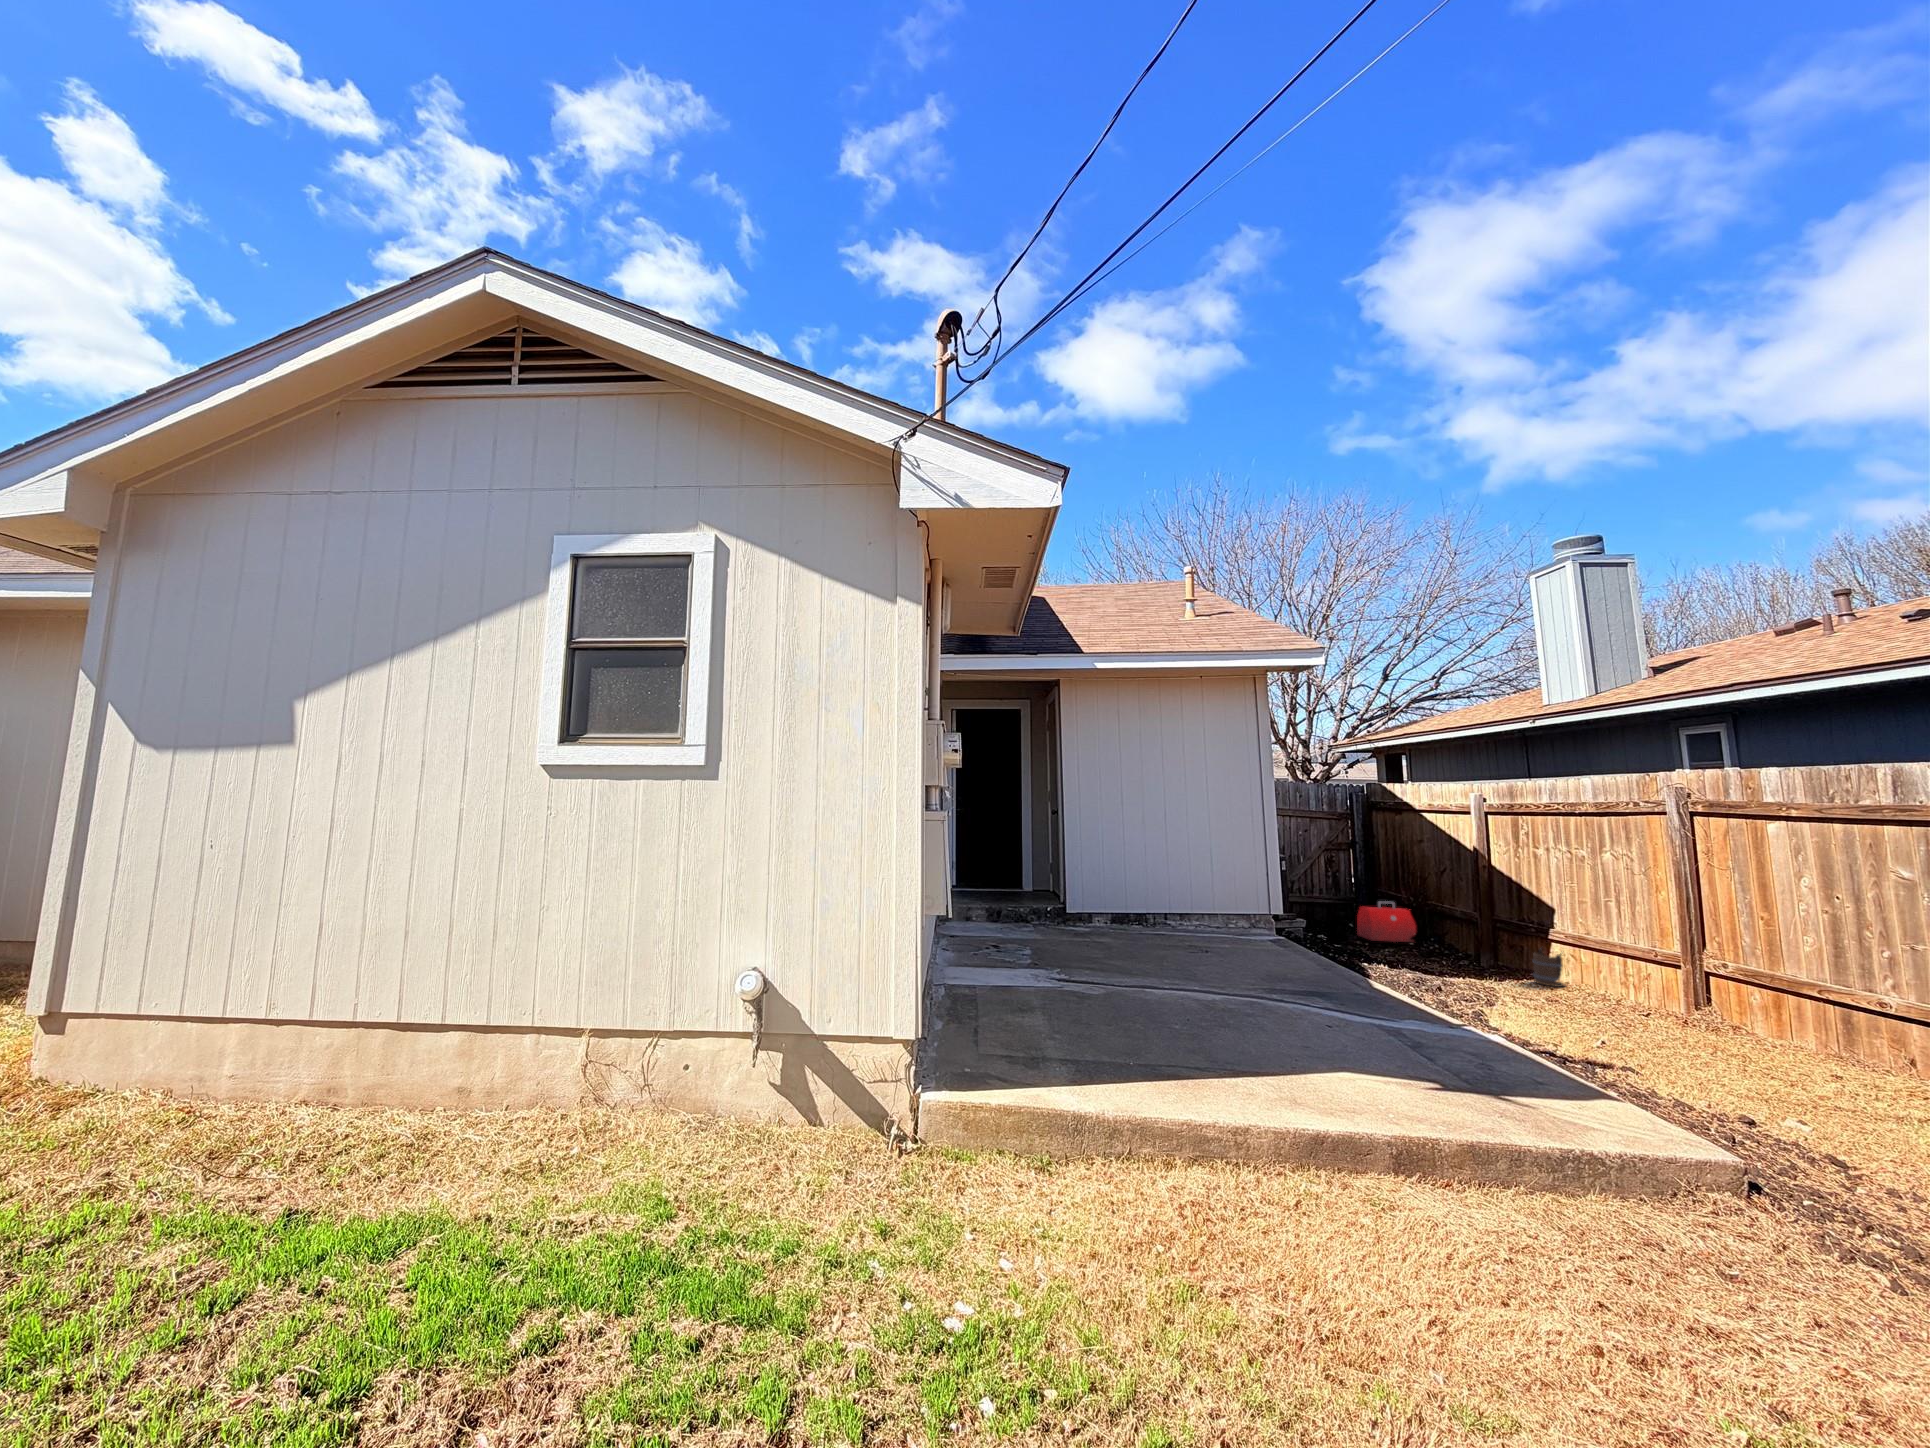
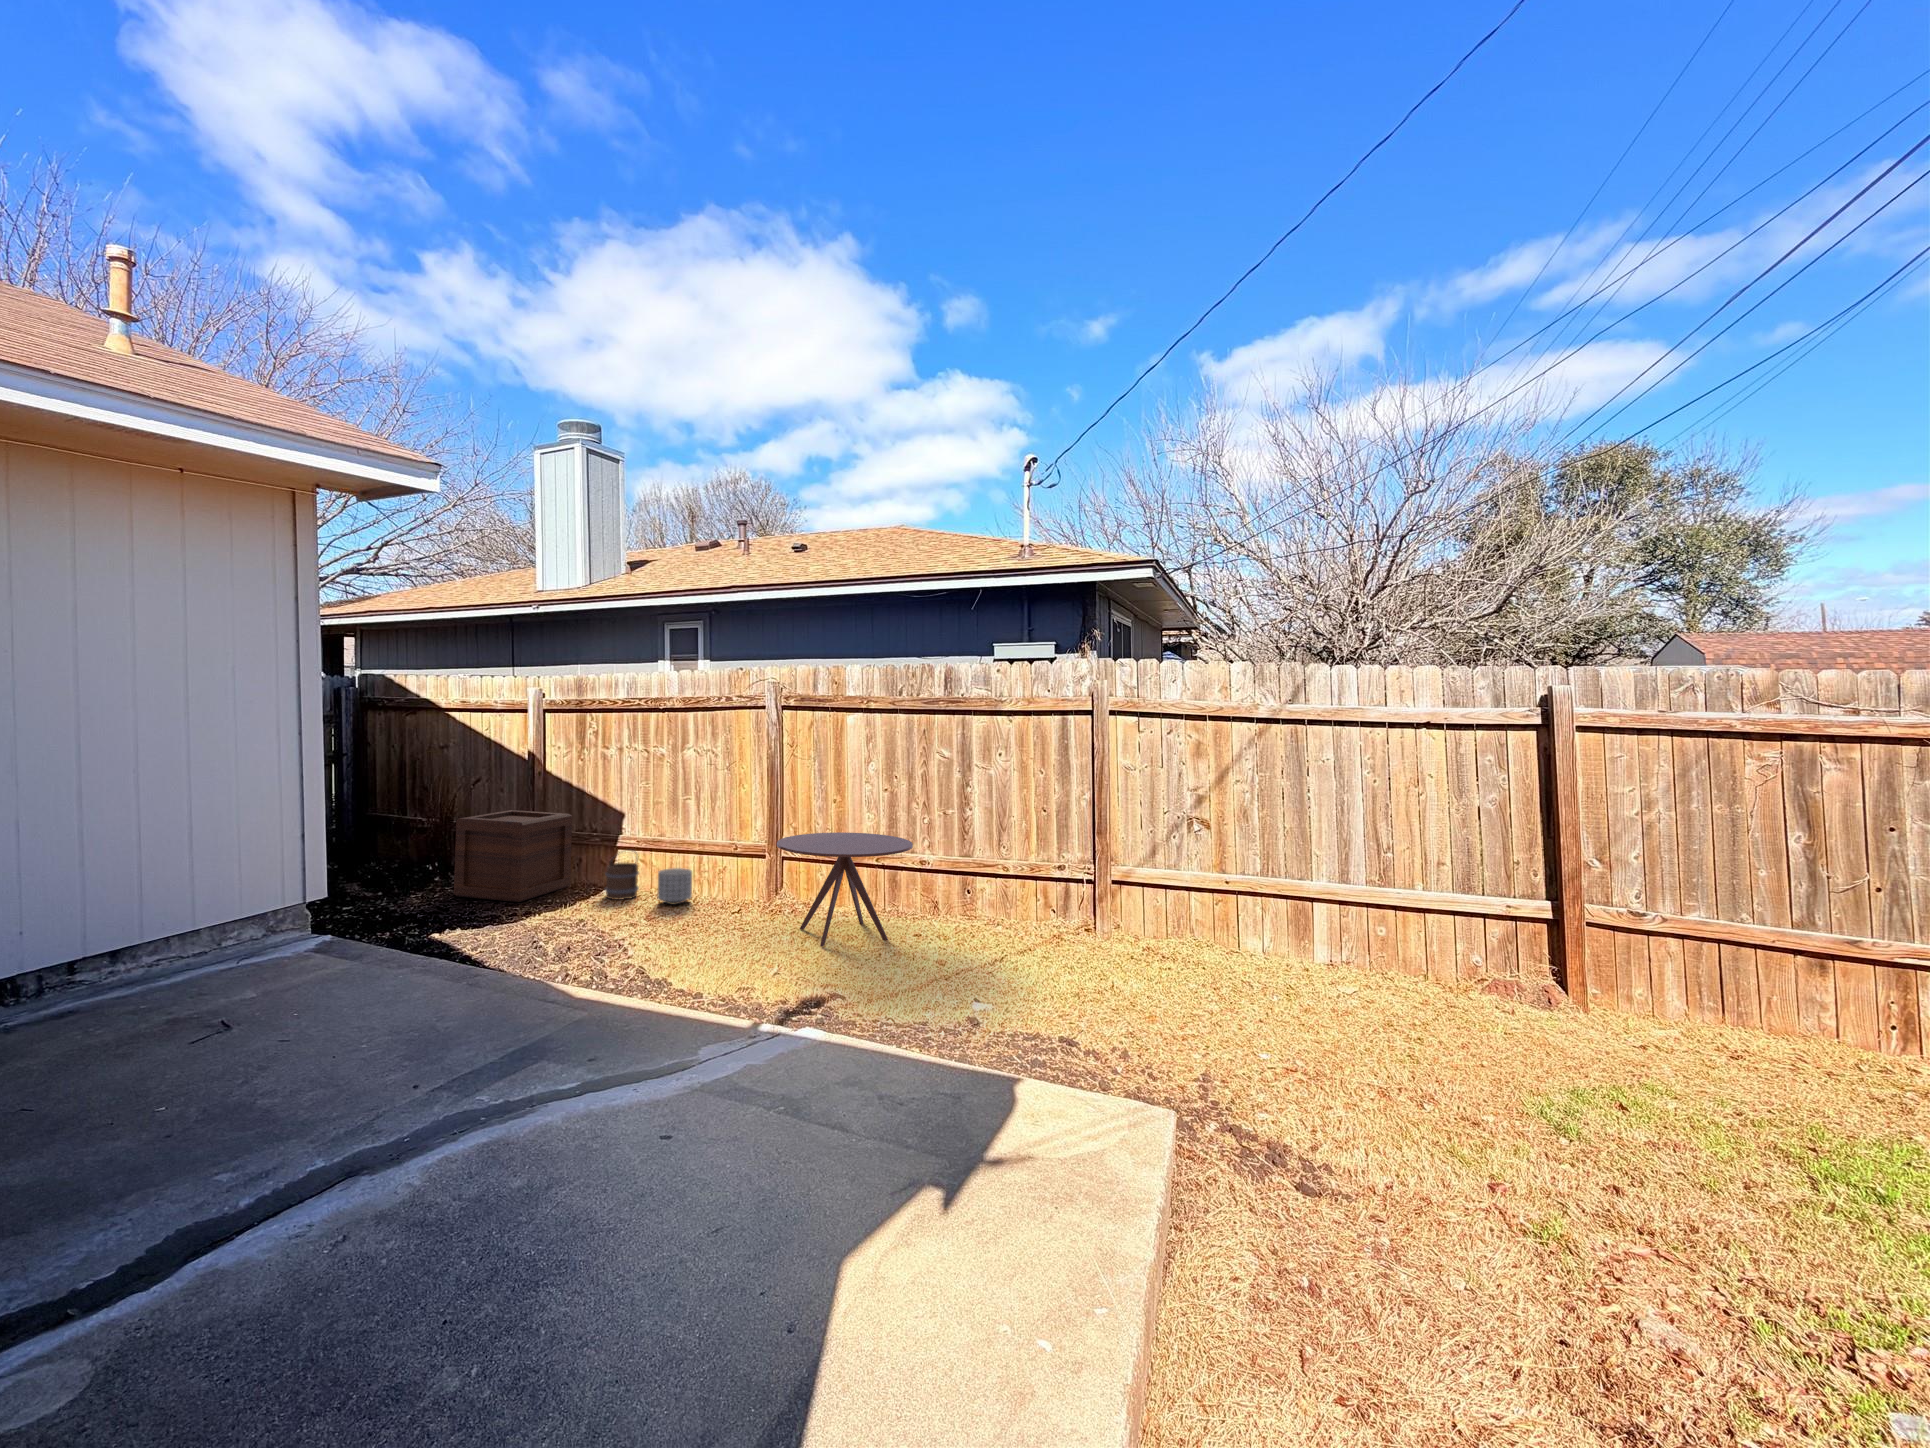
wooden crate: none [1408,895,1514,970] -> present [454,810,572,902]
toolbox: present [1357,901,1416,942] -> none [356,826,438,882]
round table: none [1650,943,1844,1072] -> present [777,832,913,947]
planter: none [1575,964,1615,999] -> present [658,868,692,905]

